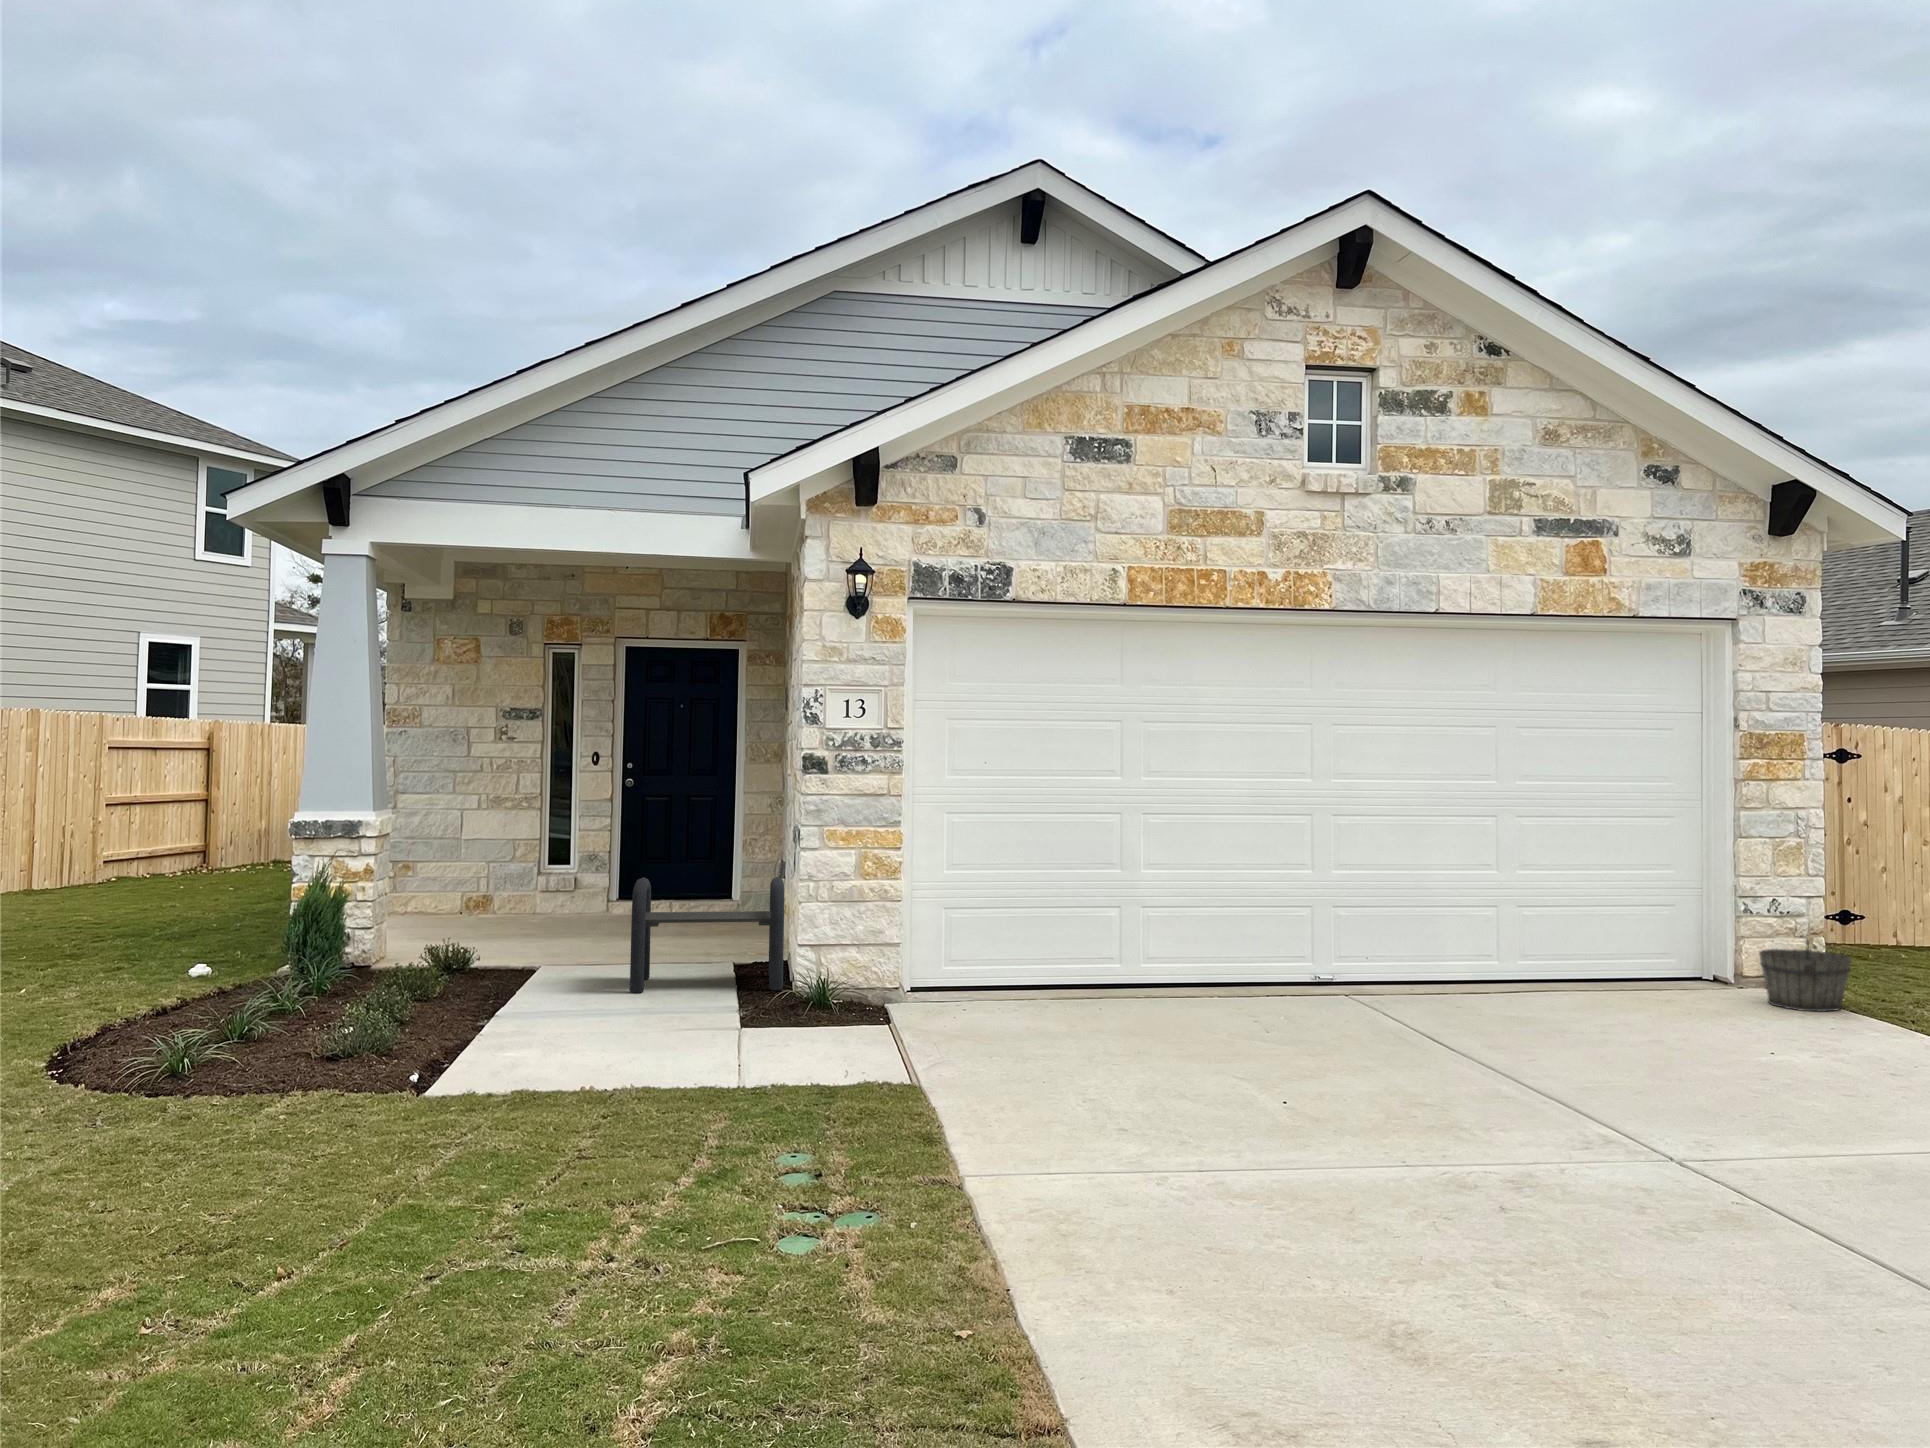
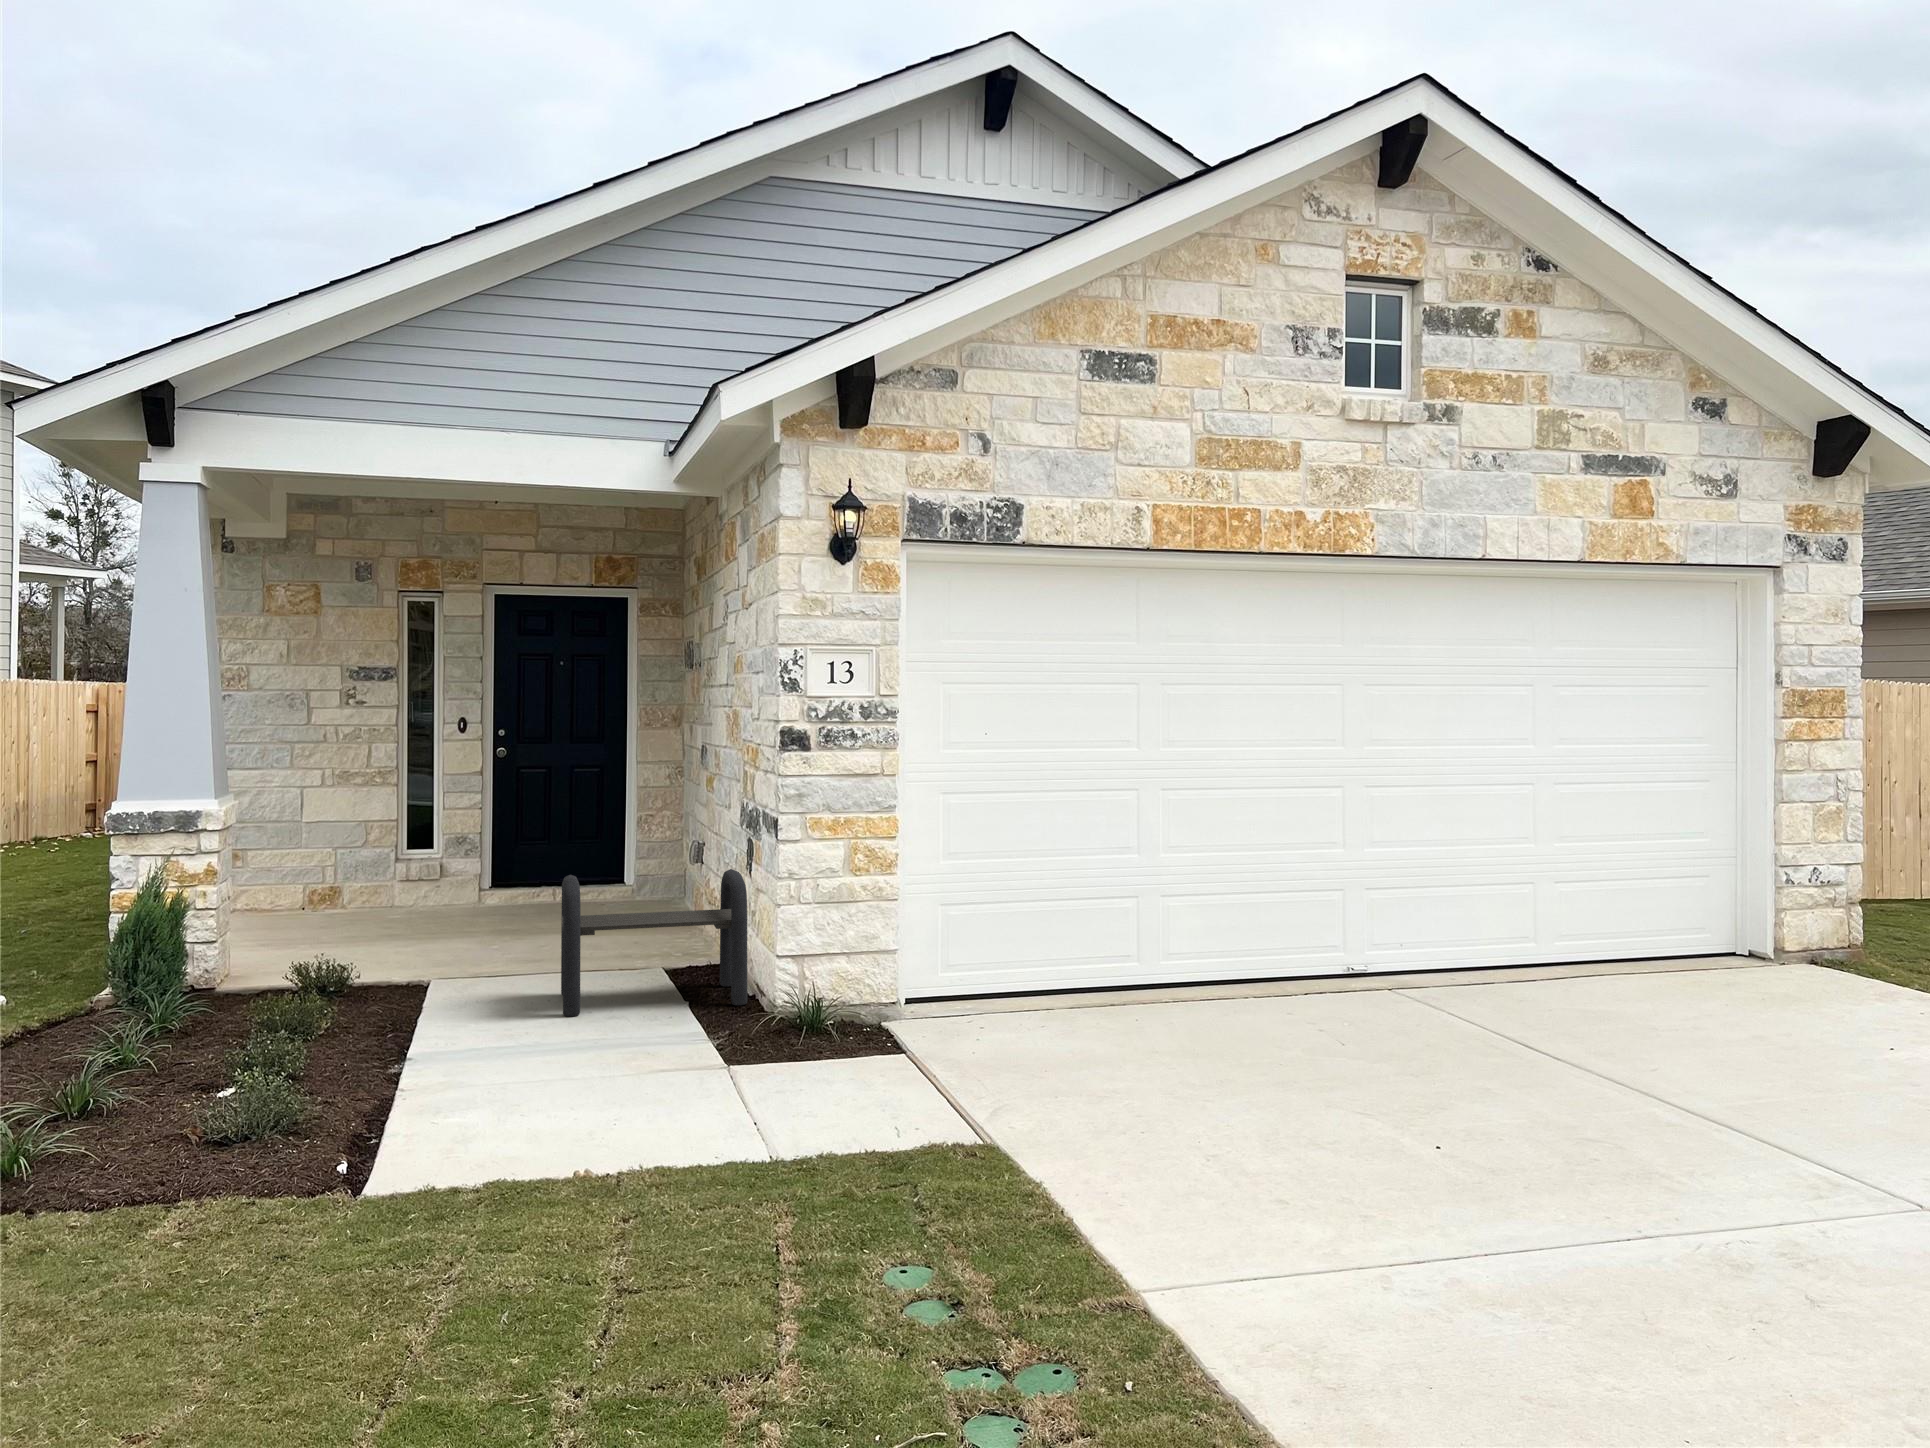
wooden bucket: present [1759,936,1851,1011] -> none [1803,904,1903,985]

